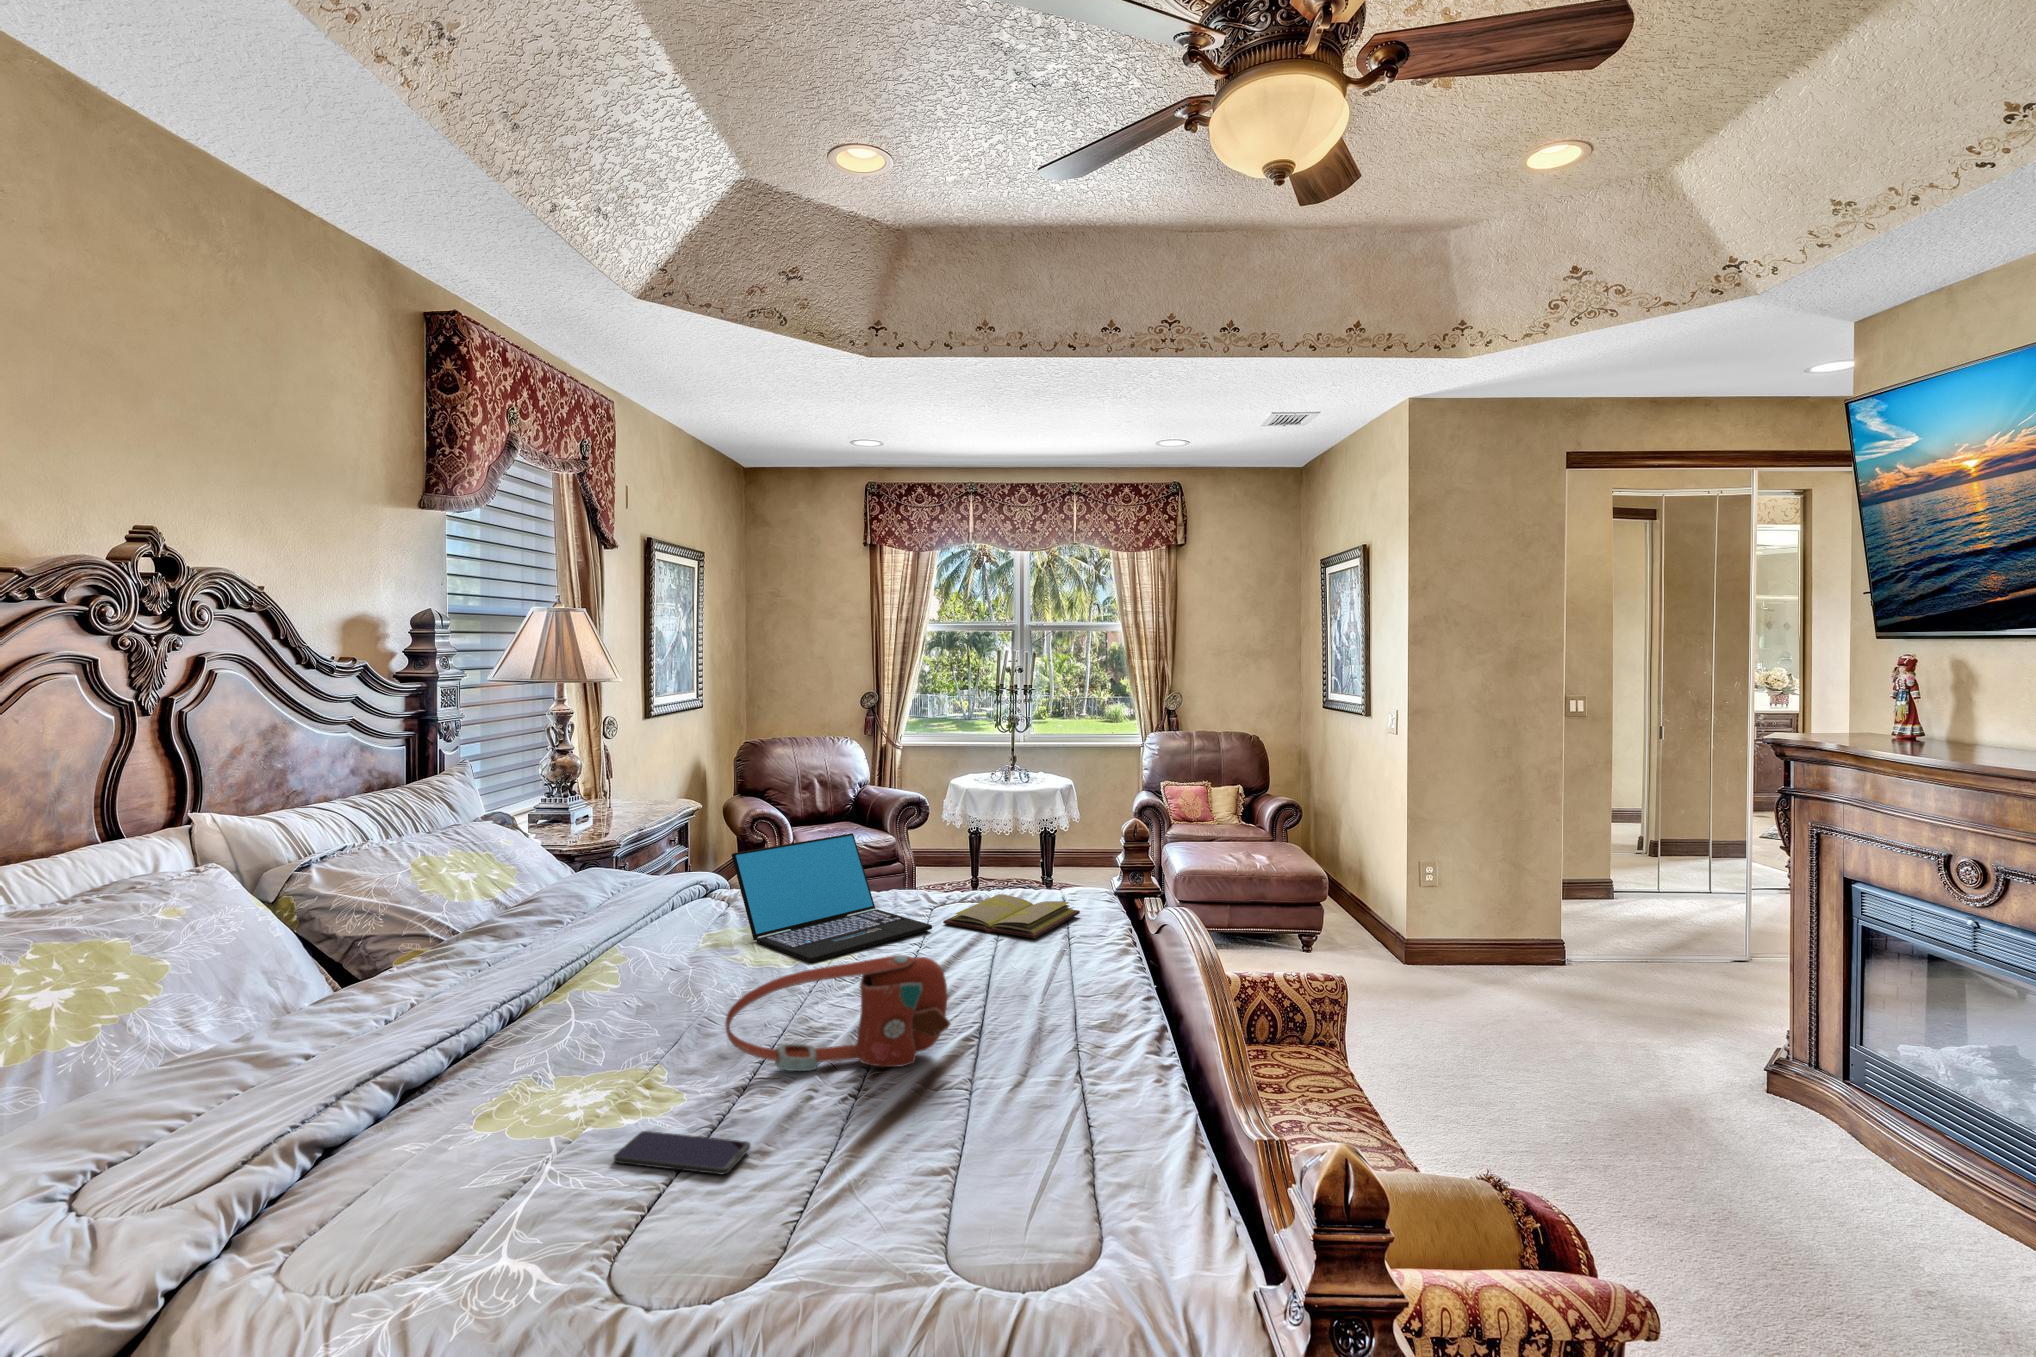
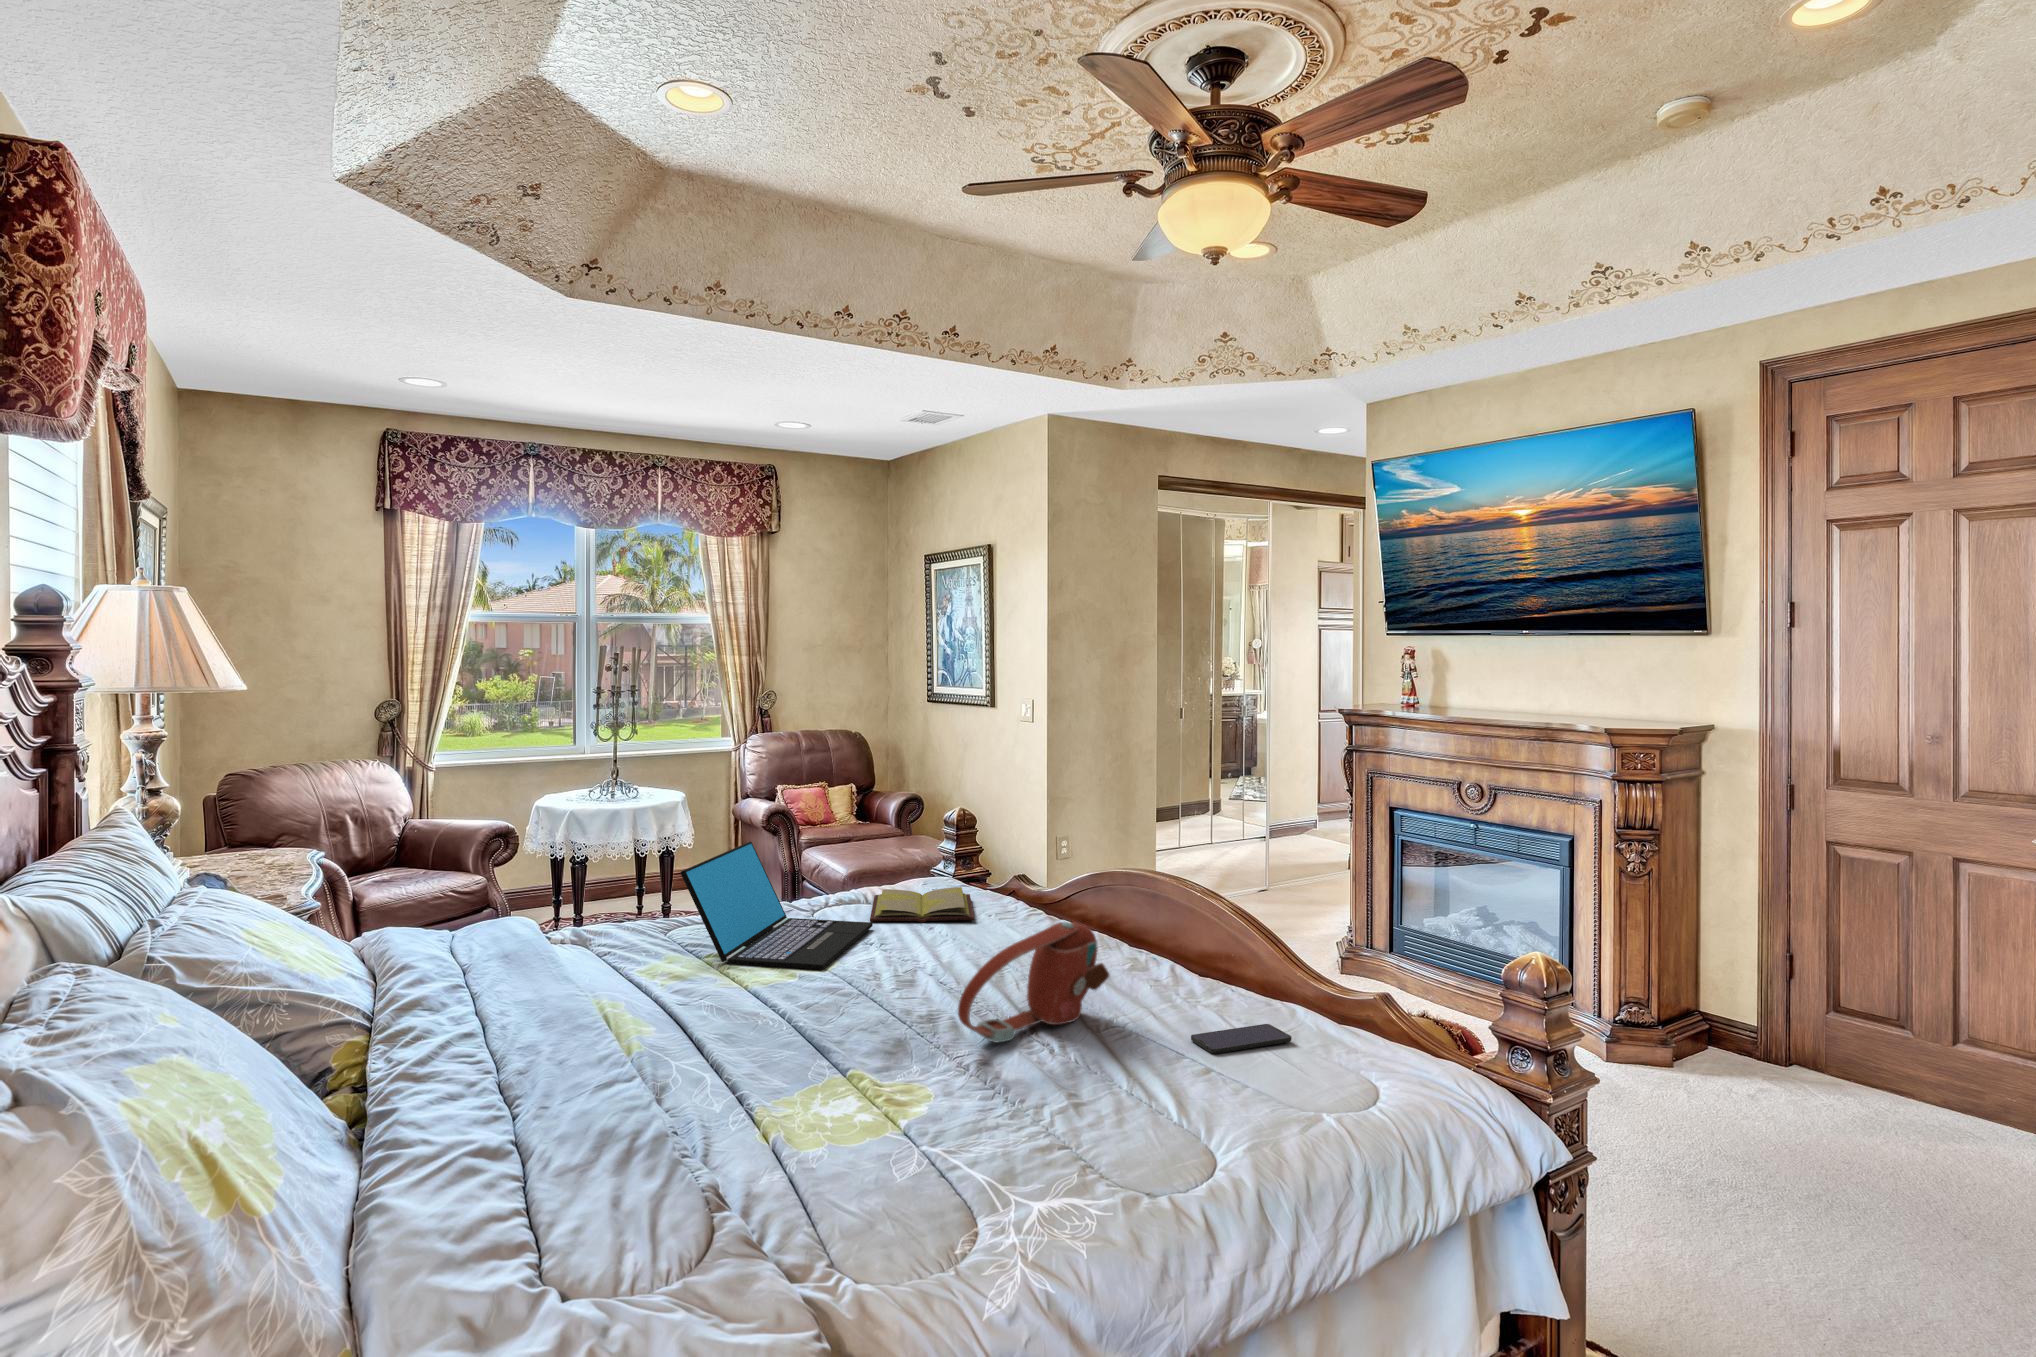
smartphone: present [614,1131,751,1174] -> present [1191,1024,1292,1054]

